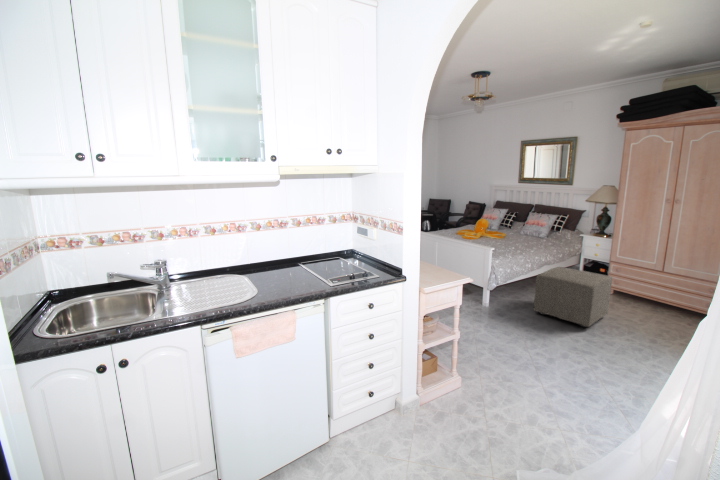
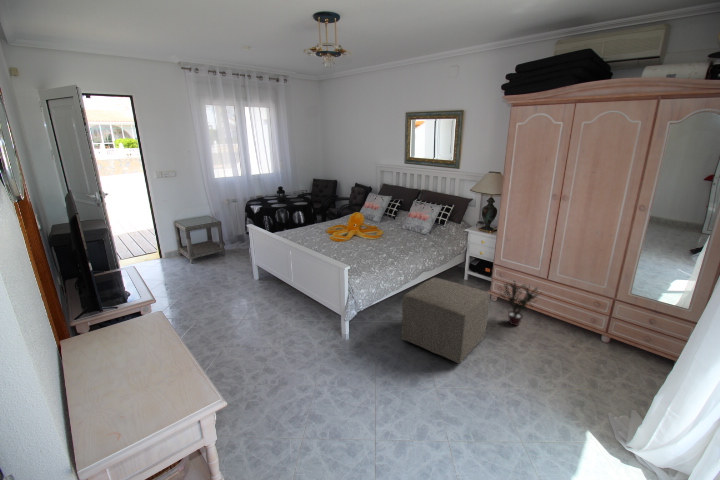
potted plant: none [616,272,662,311] -> present [502,281,537,326]

